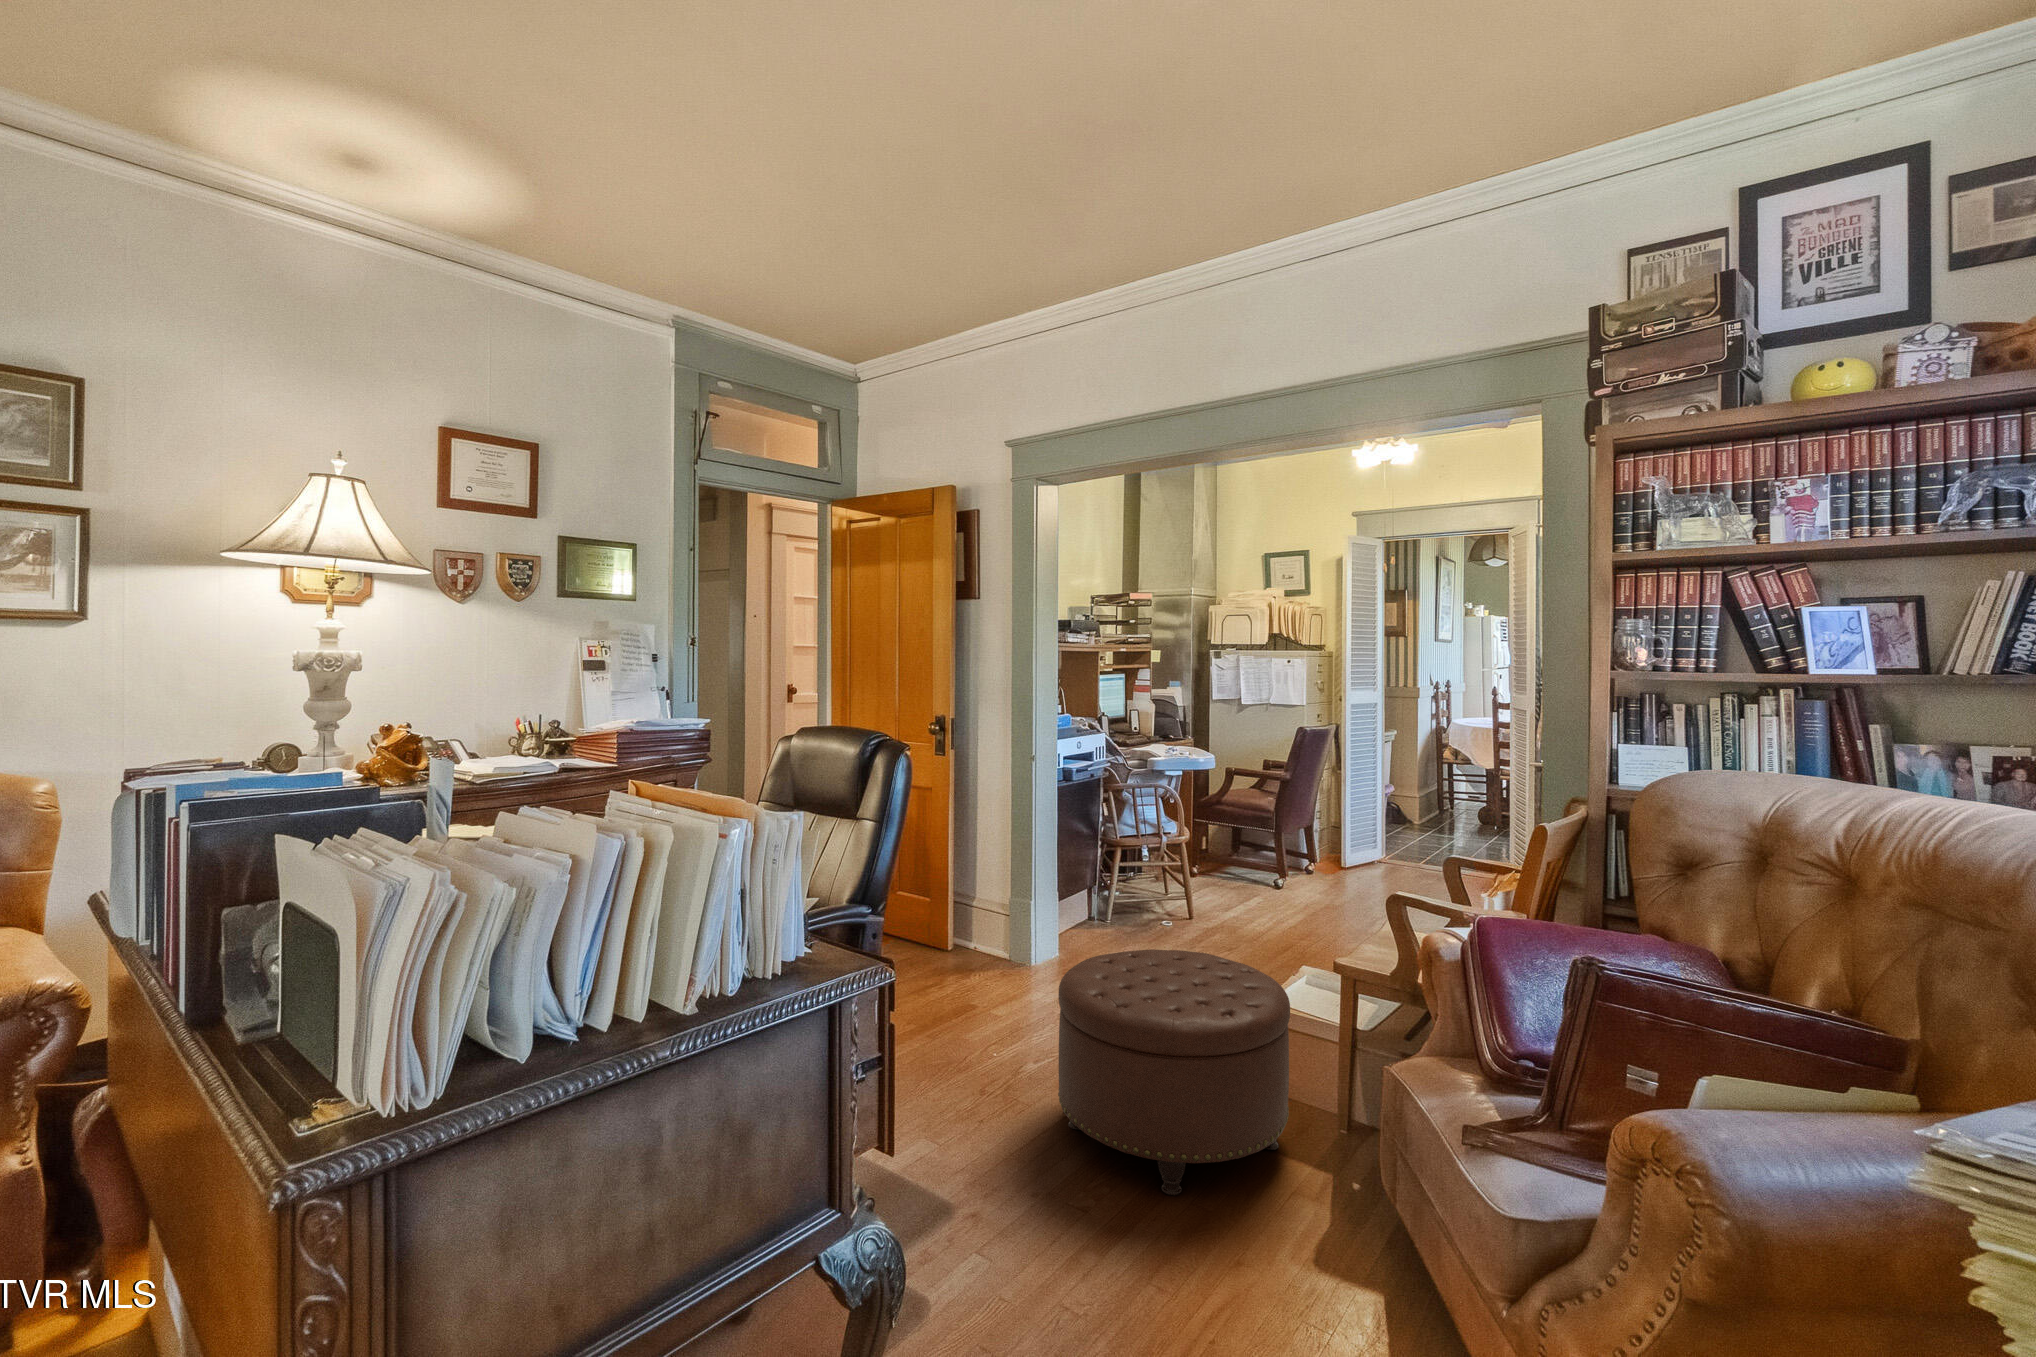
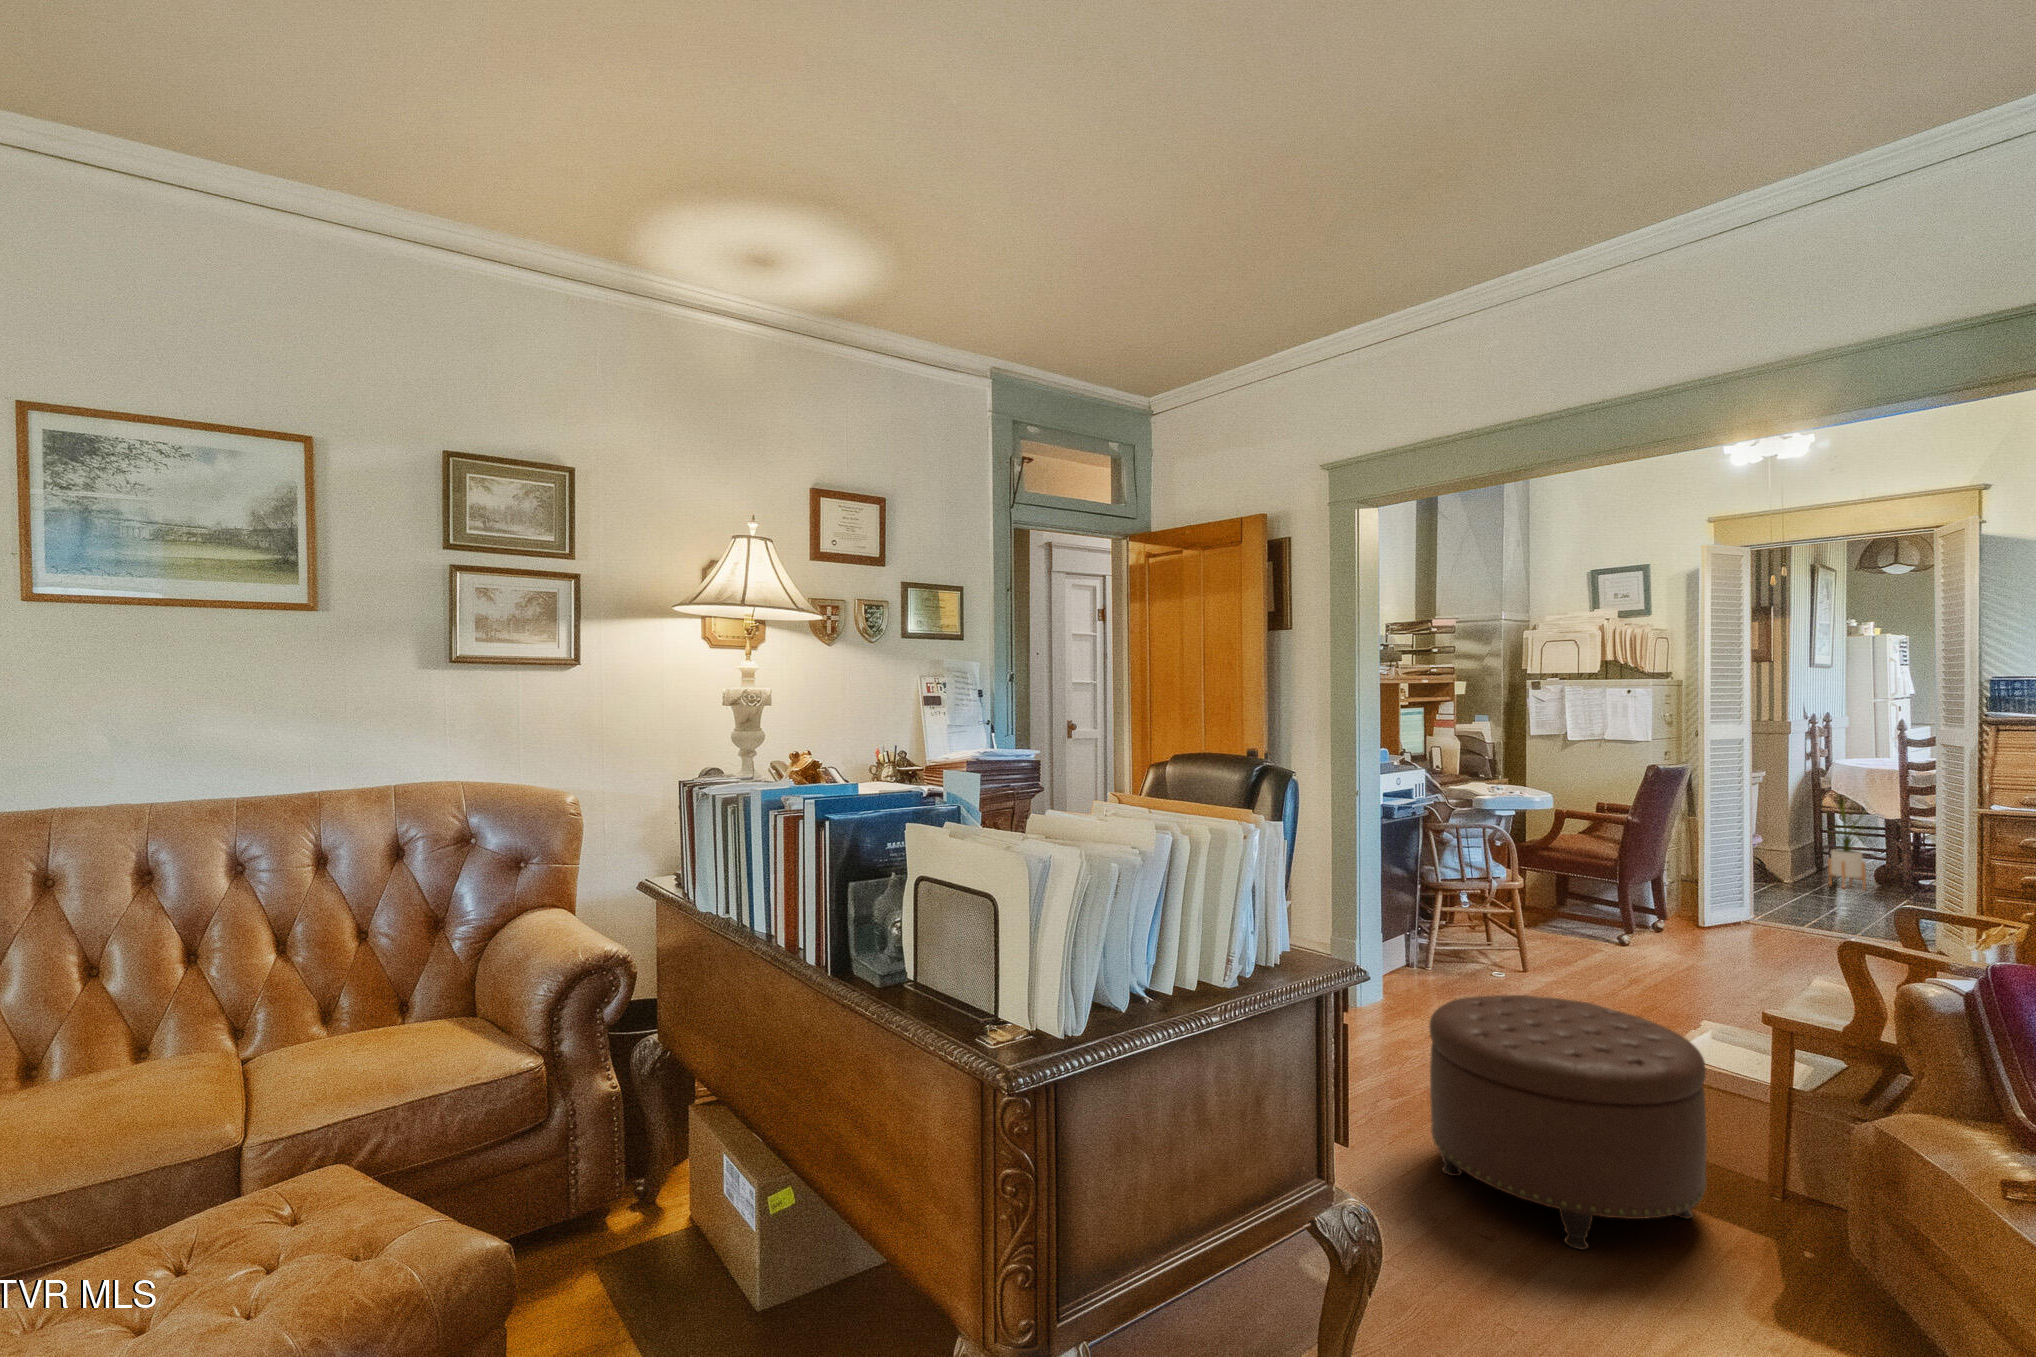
house plant: none [1433,746,1479,827] -> present [1828,797,1870,890]

